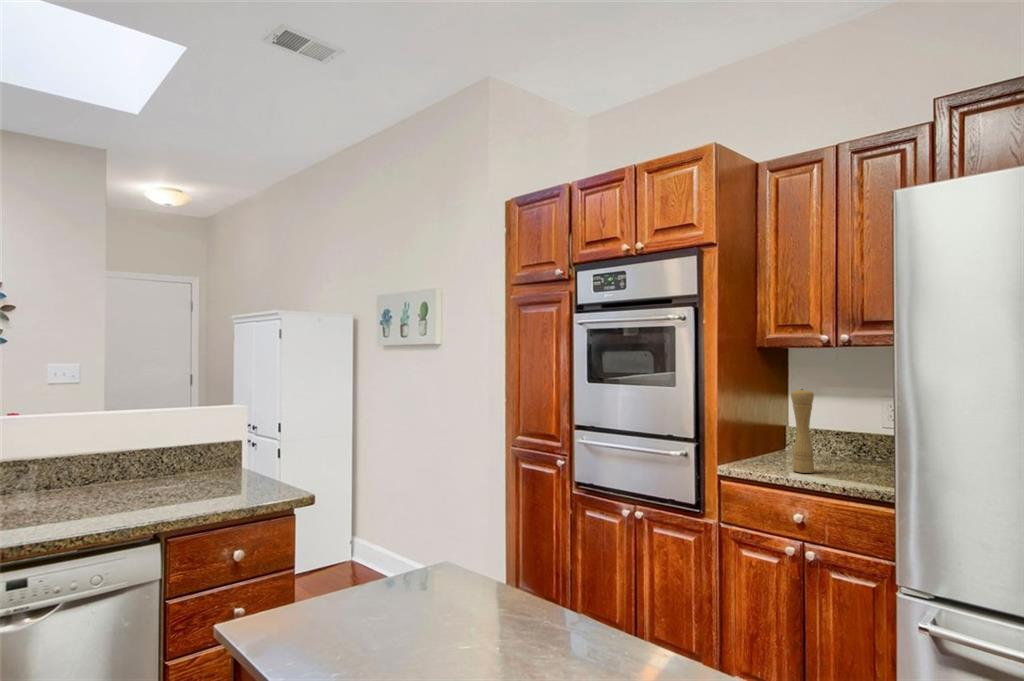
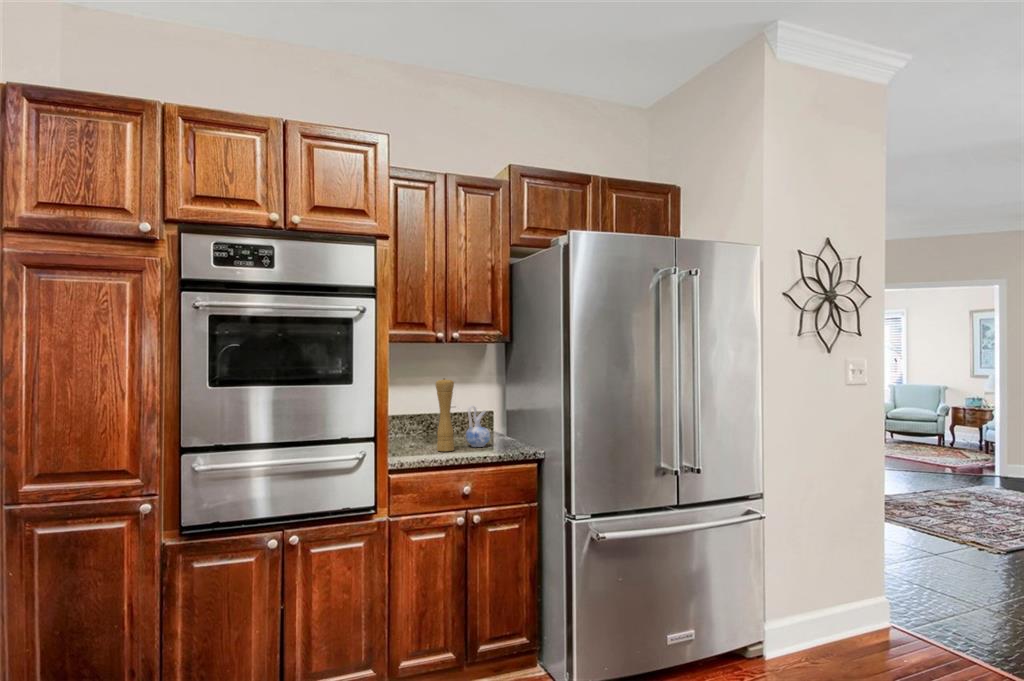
ceramic pitcher: none [838,424,874,478] -> present [466,405,490,447]

